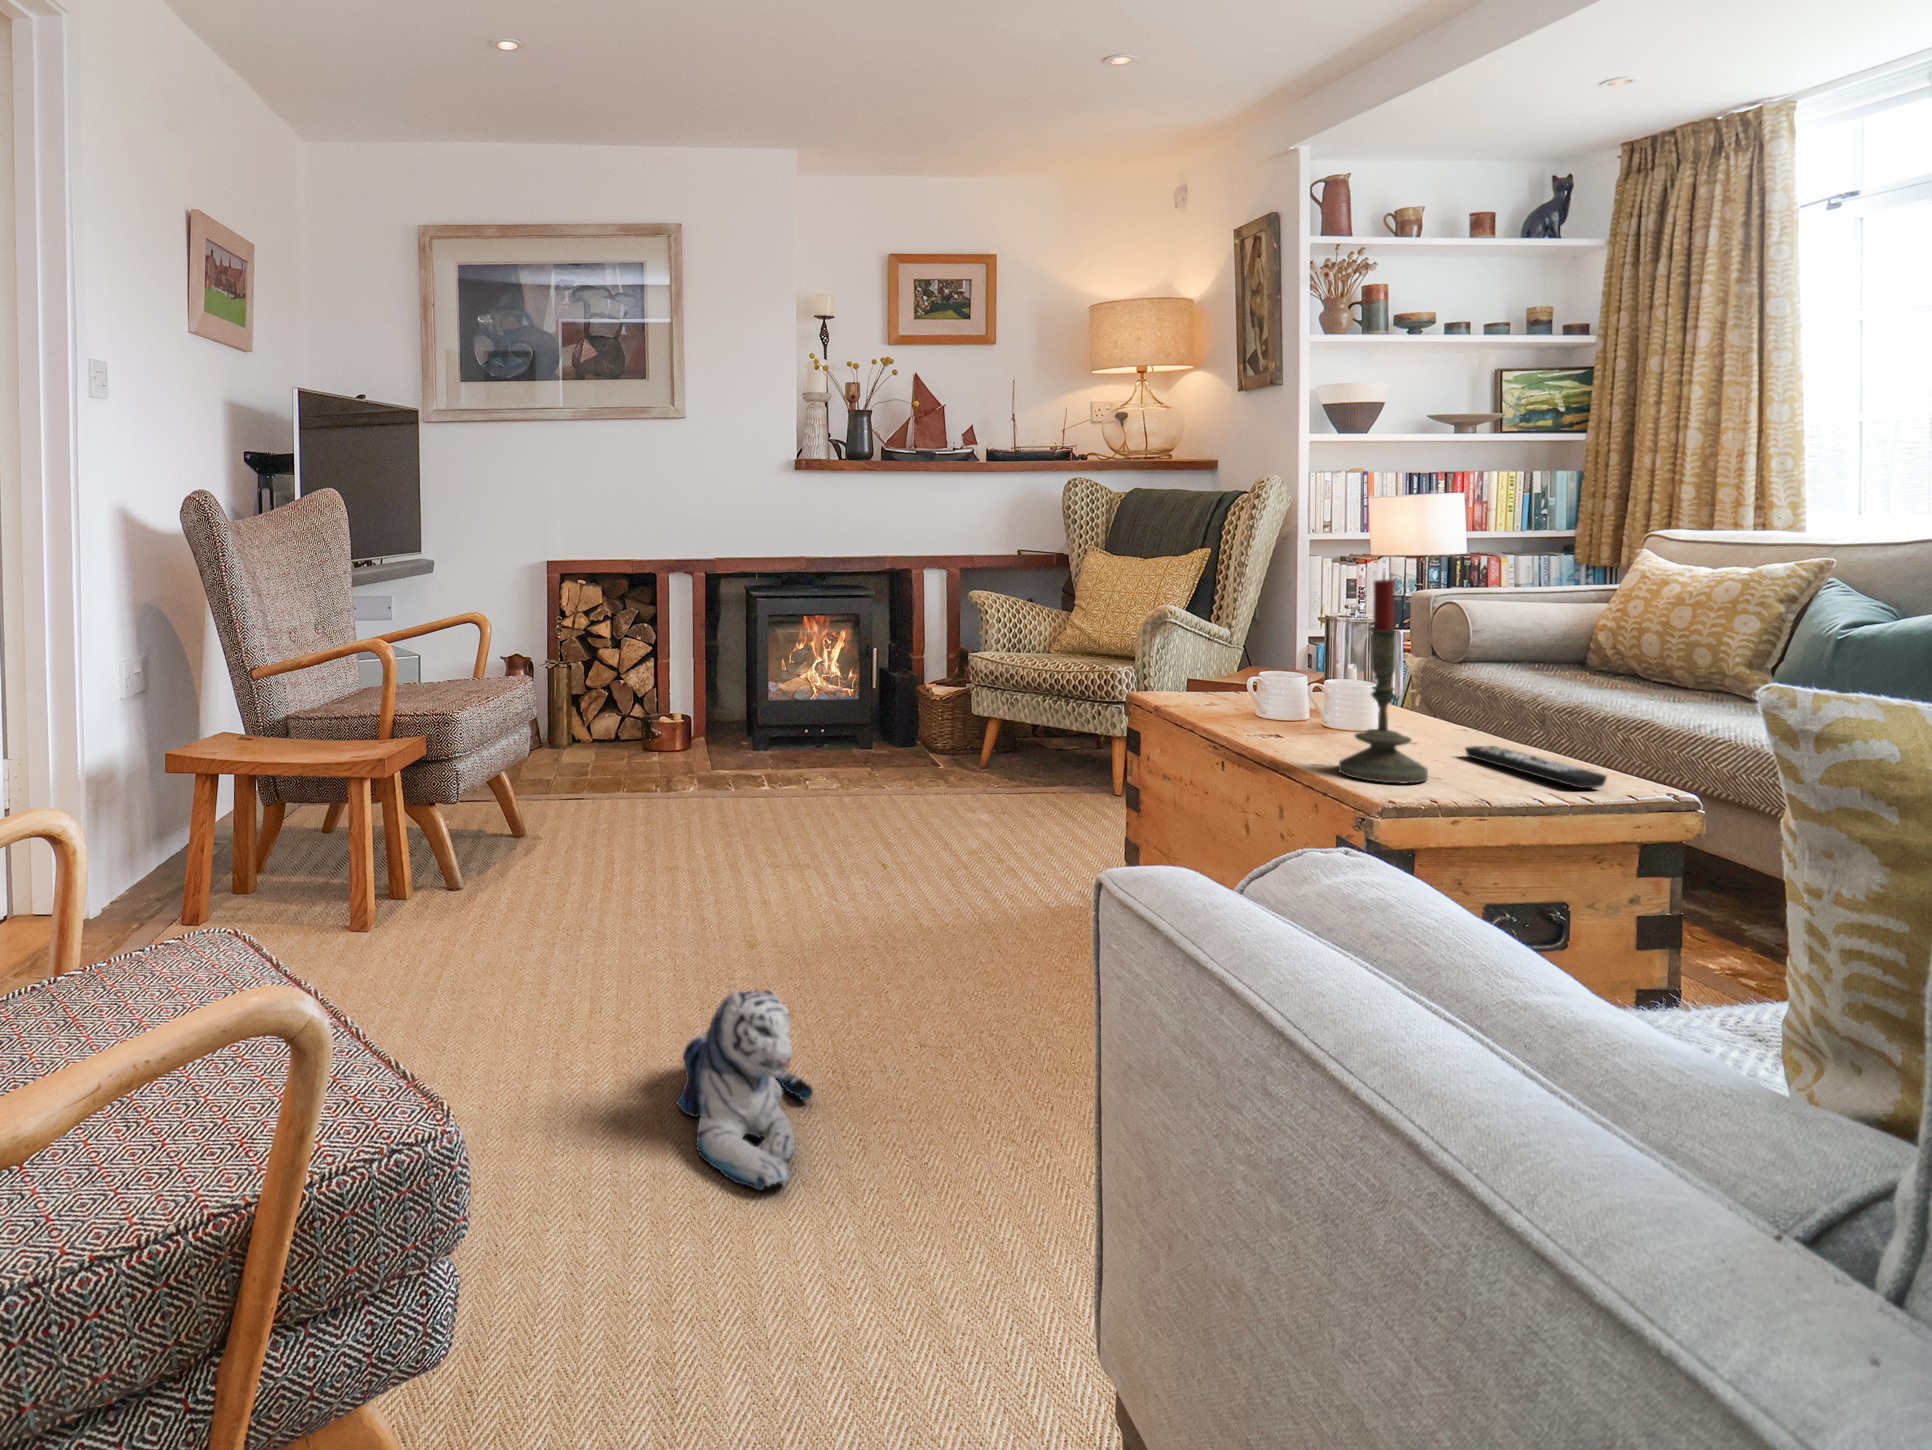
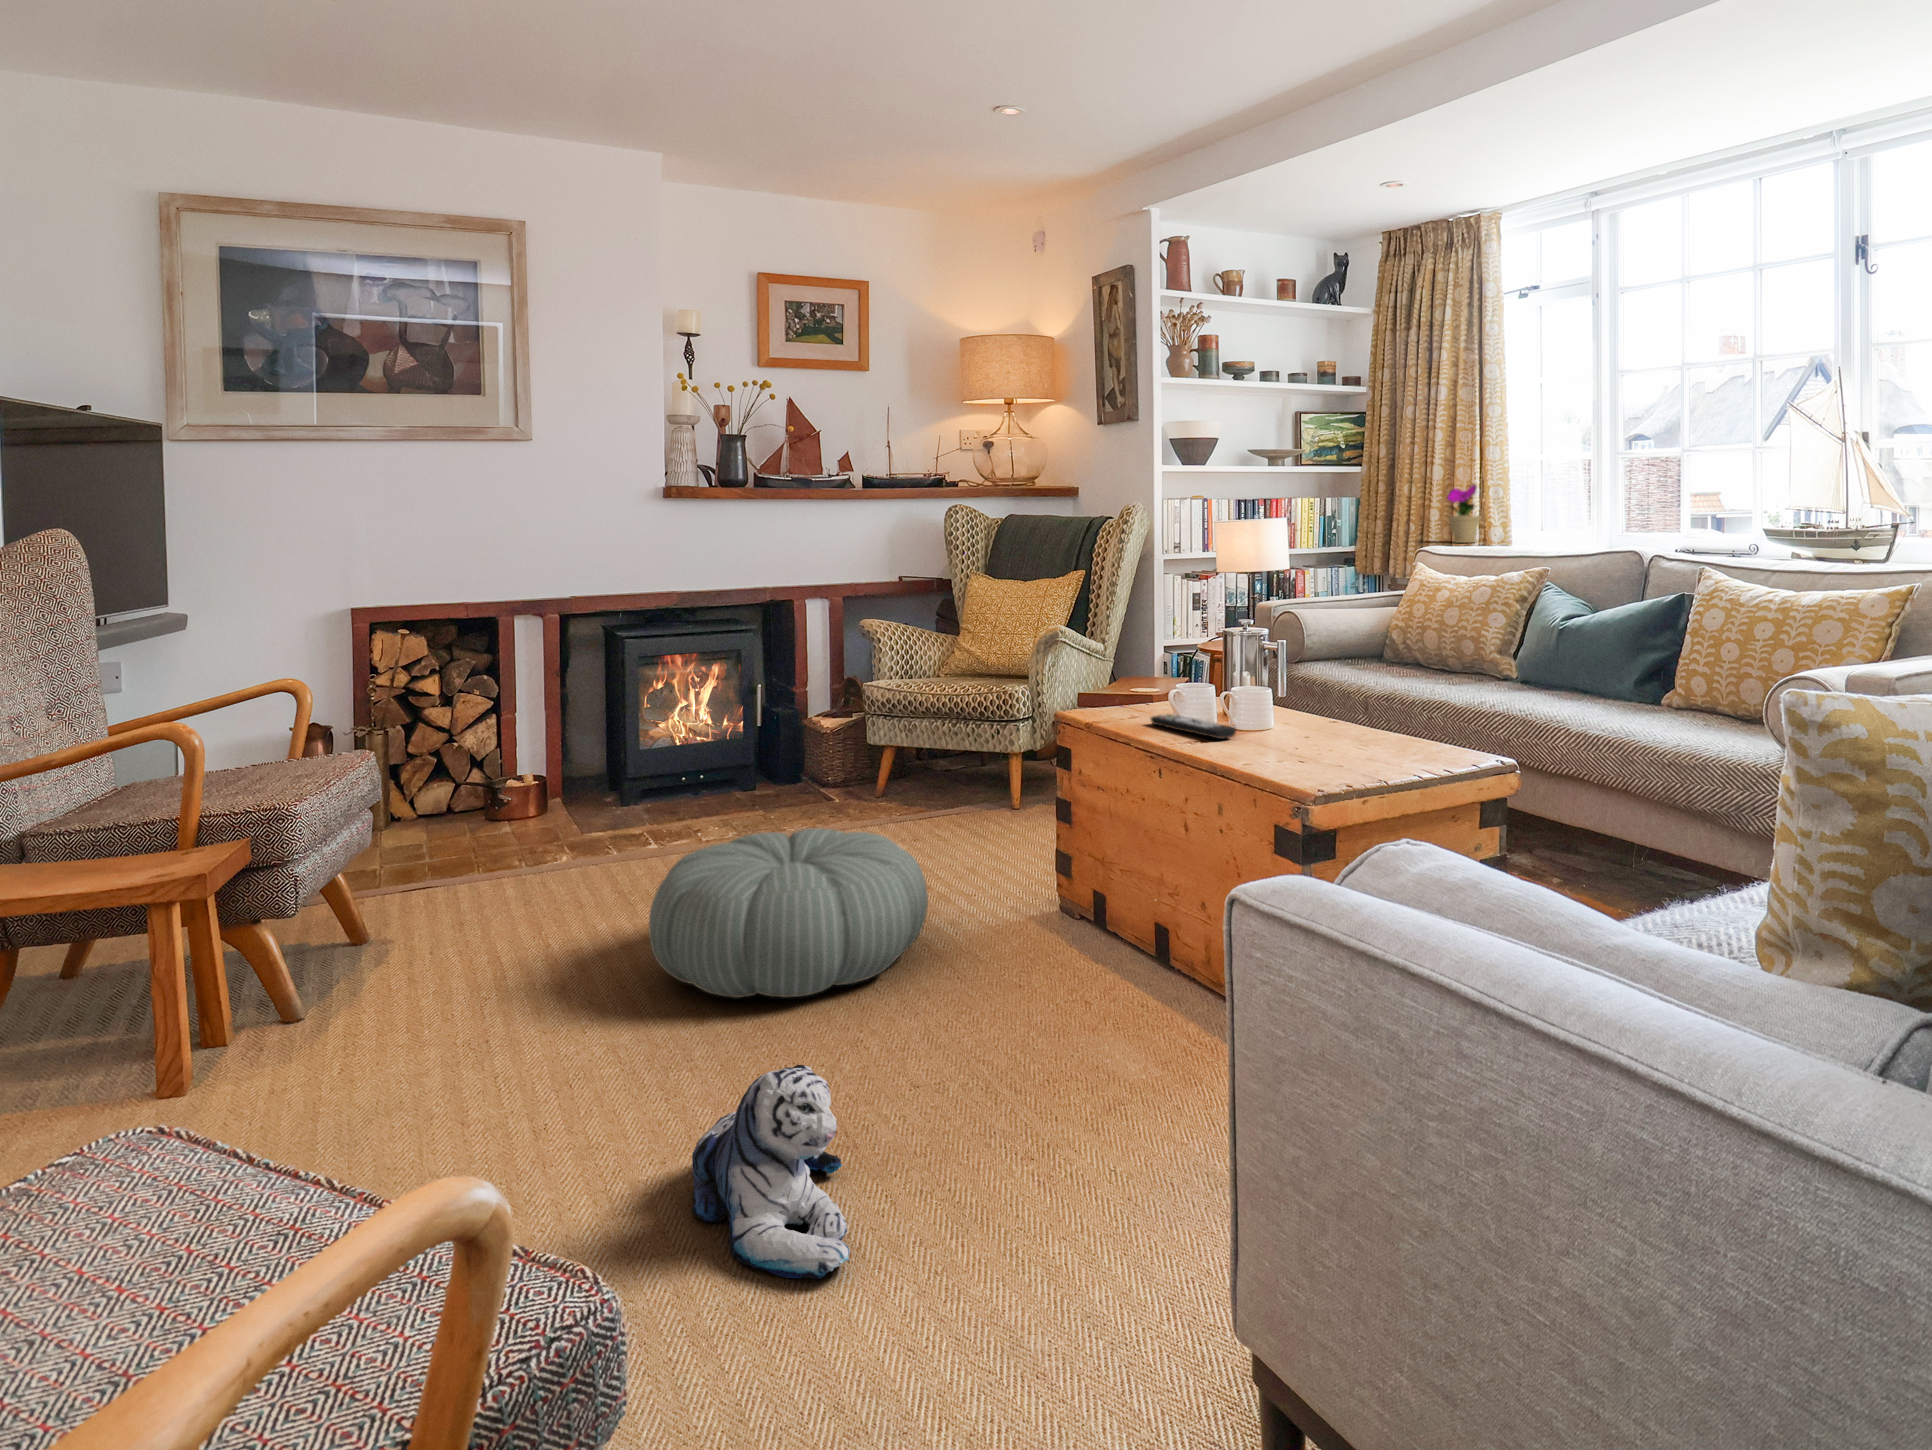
flower pot: none [1707,450,1764,527] -> present [1447,485,1481,543]
candle: present [1339,578,1428,783] -> none [1274,594,1342,774]
remote control: present [1465,746,1607,788] -> present [1151,714,1236,739]
pouf: none [713,781,970,936] -> present [649,828,928,998]

